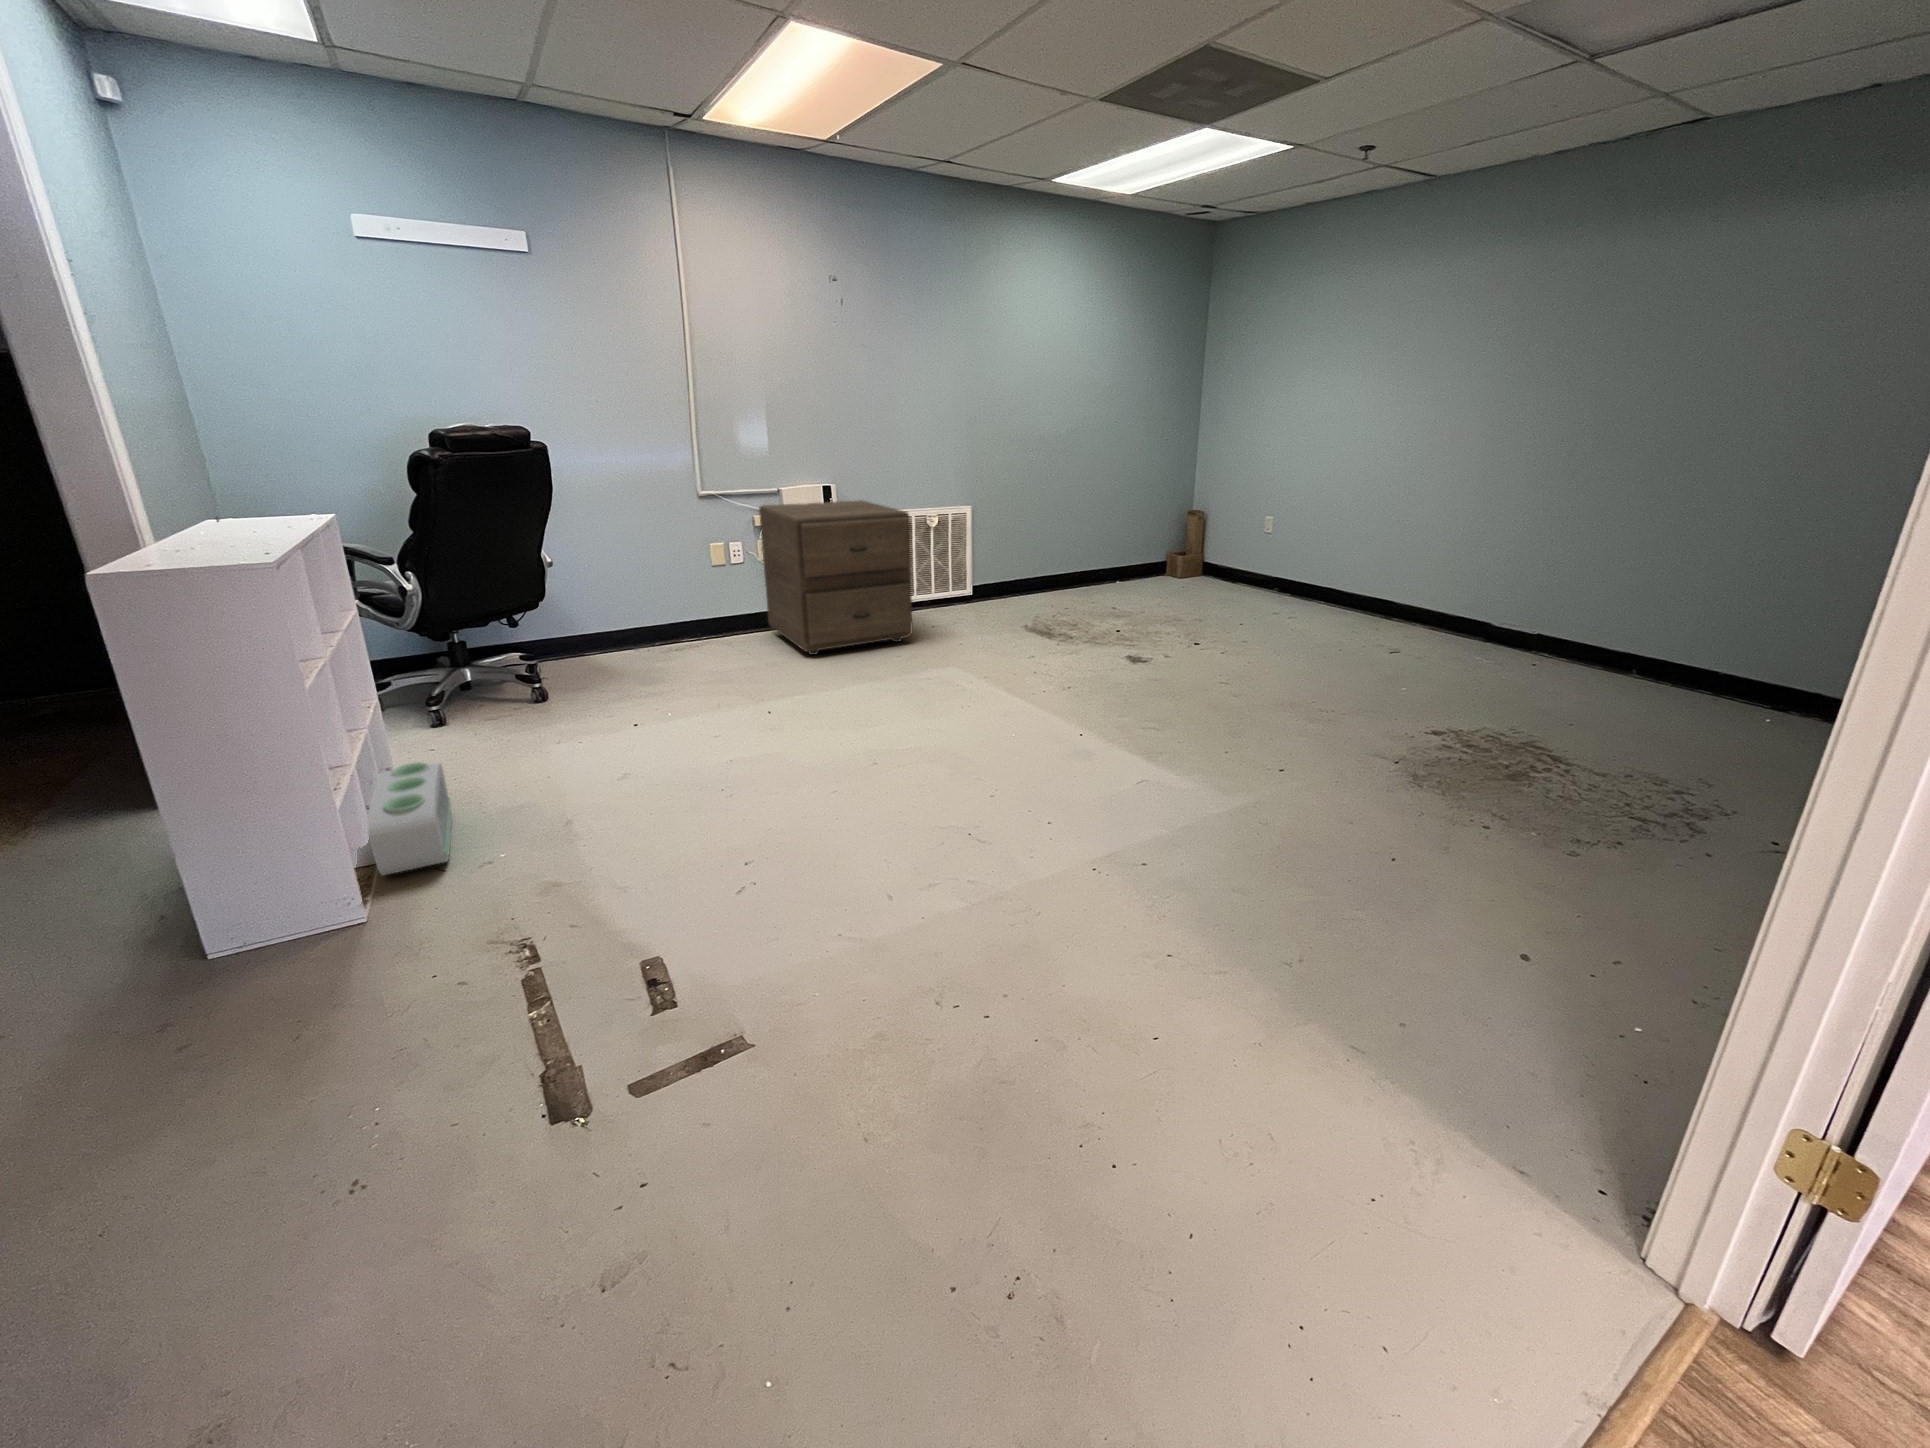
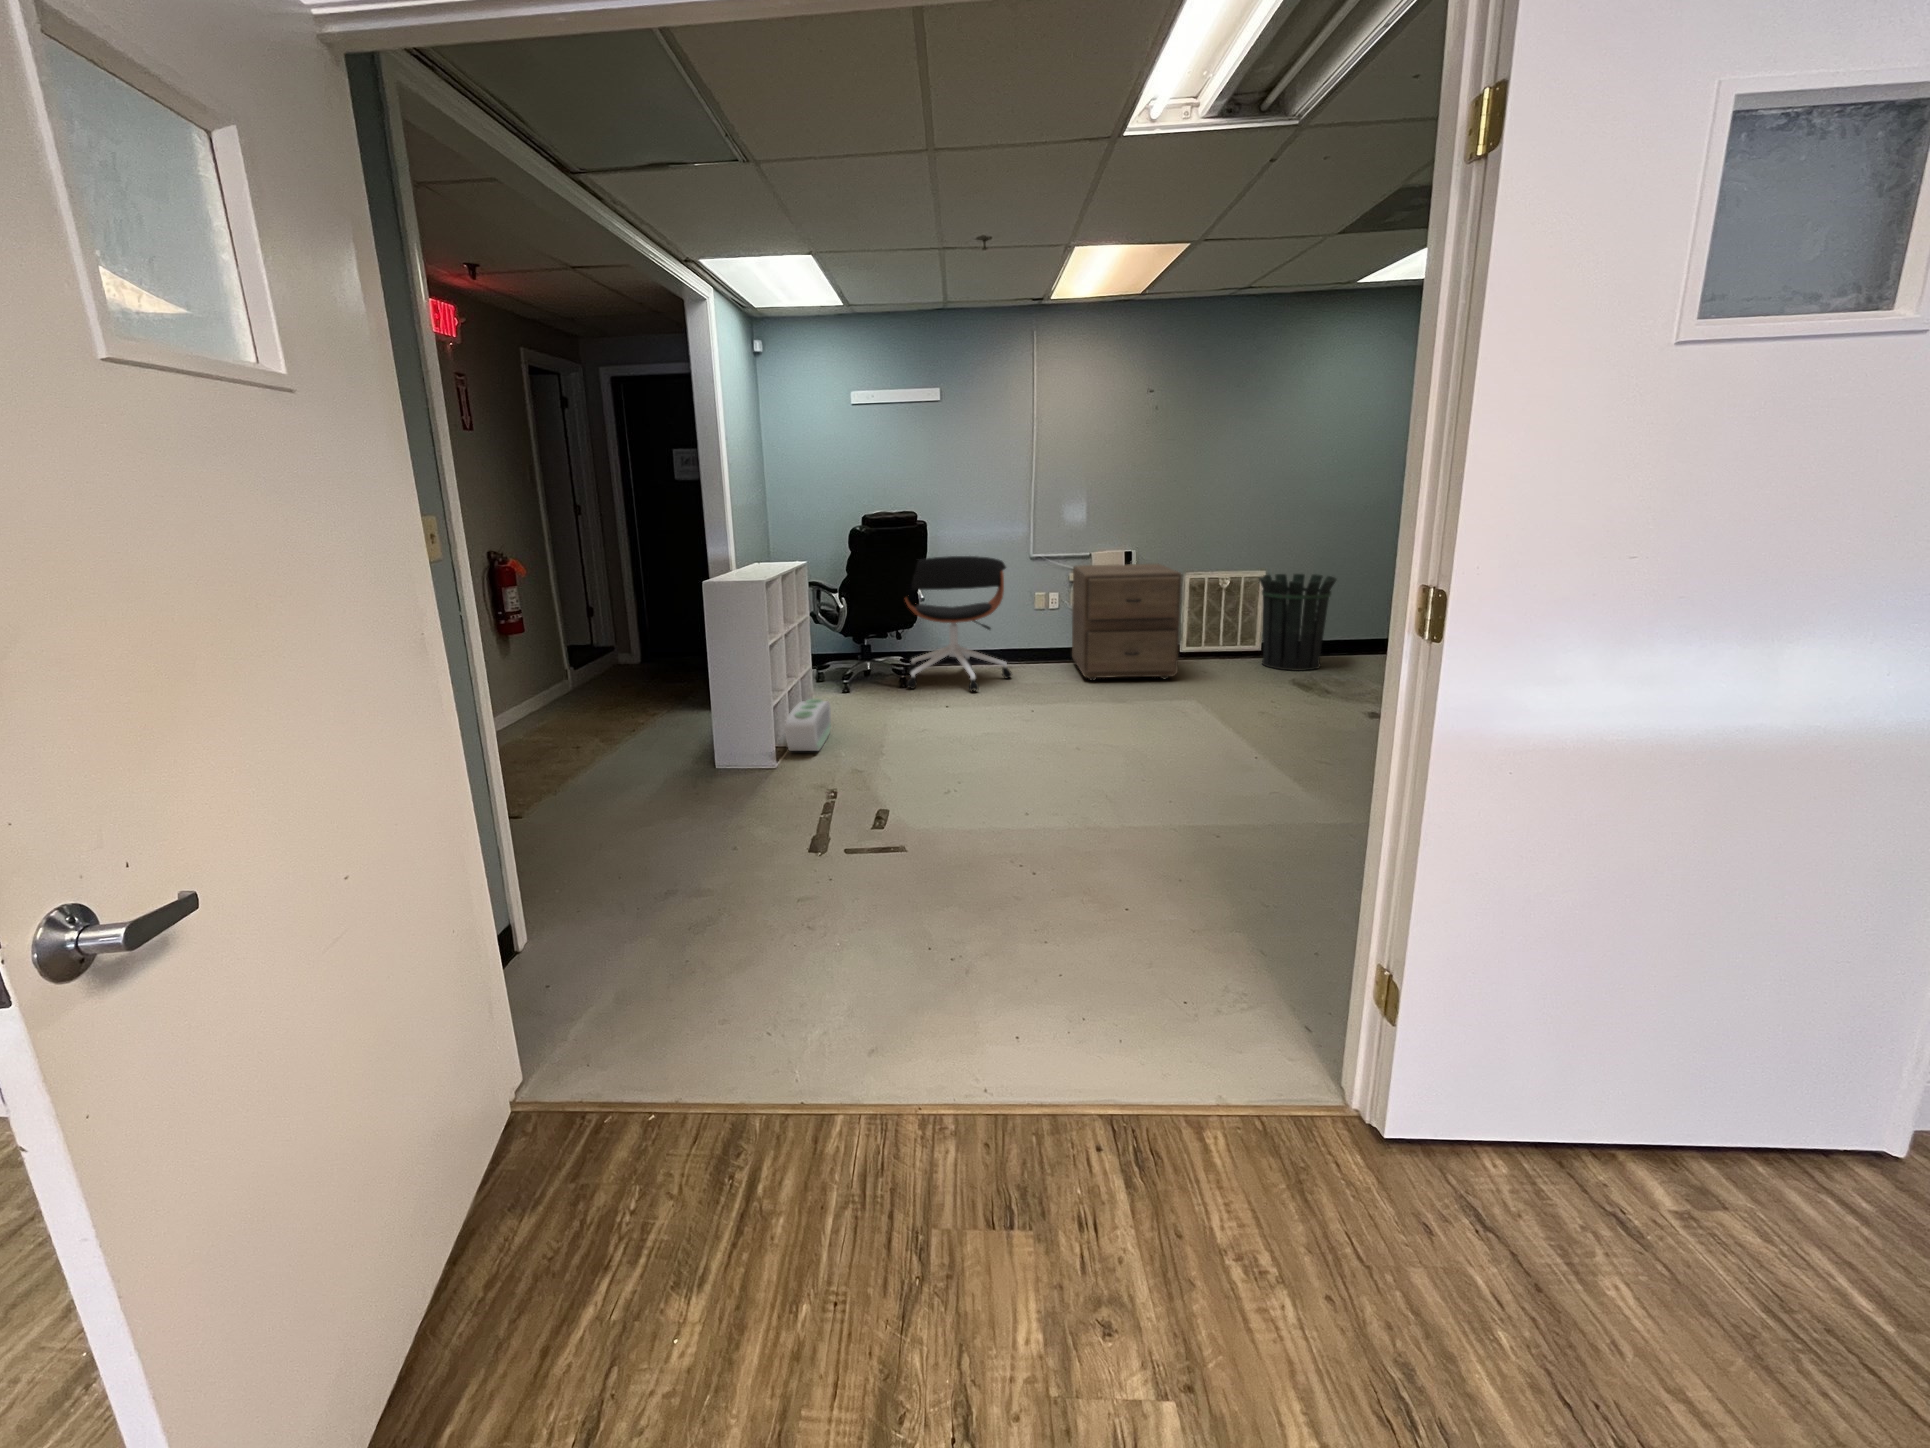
office chair: none [500,497,706,703] -> present [905,556,1012,691]
waste bin: none [969,508,1048,615] -> present [1259,574,1337,671]

